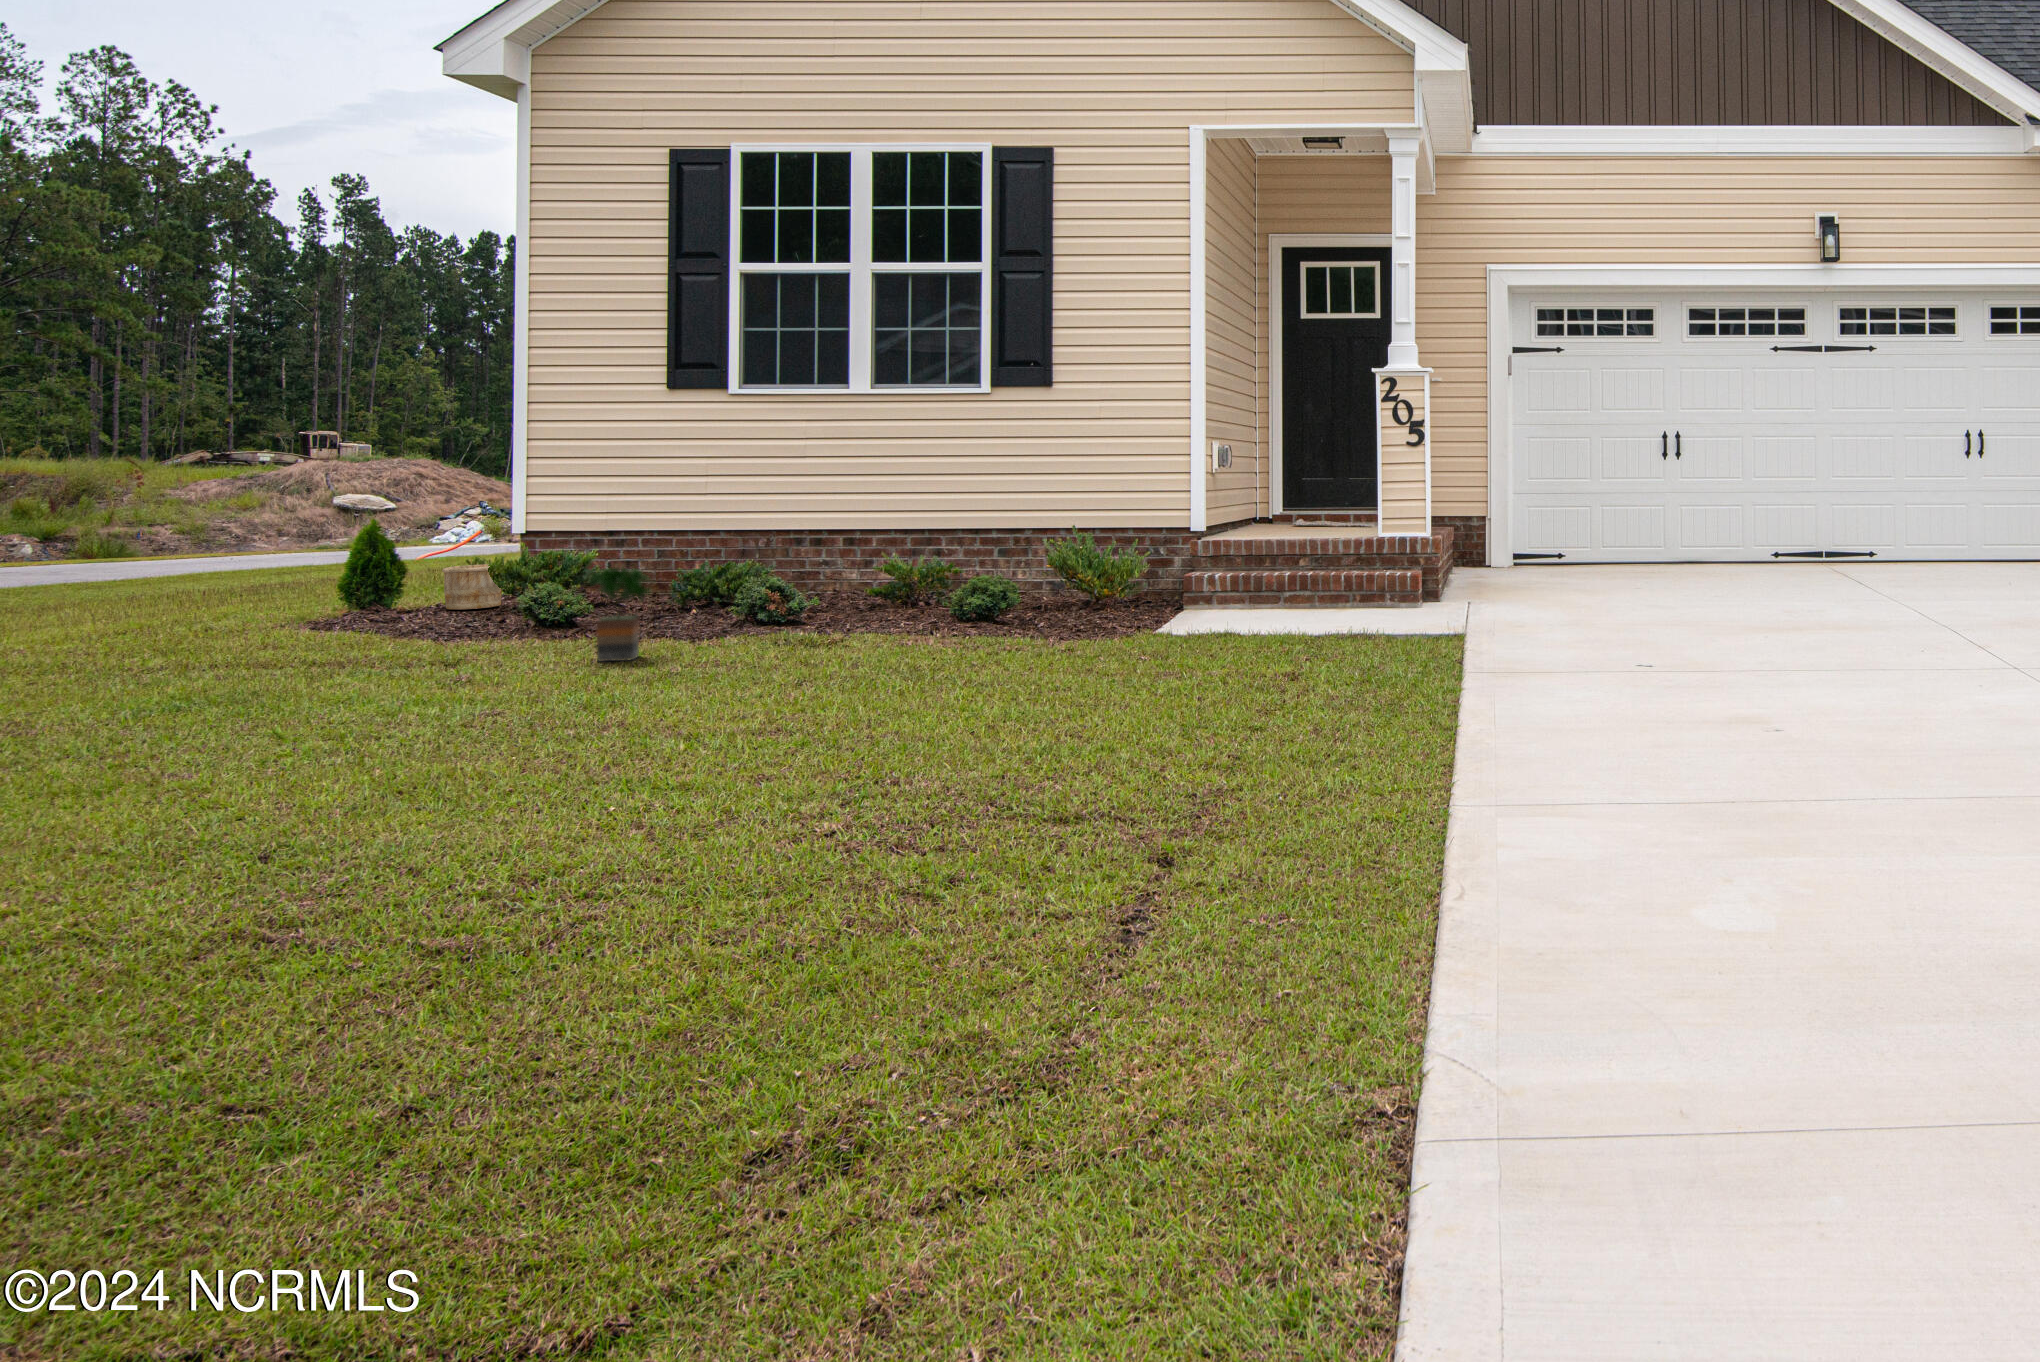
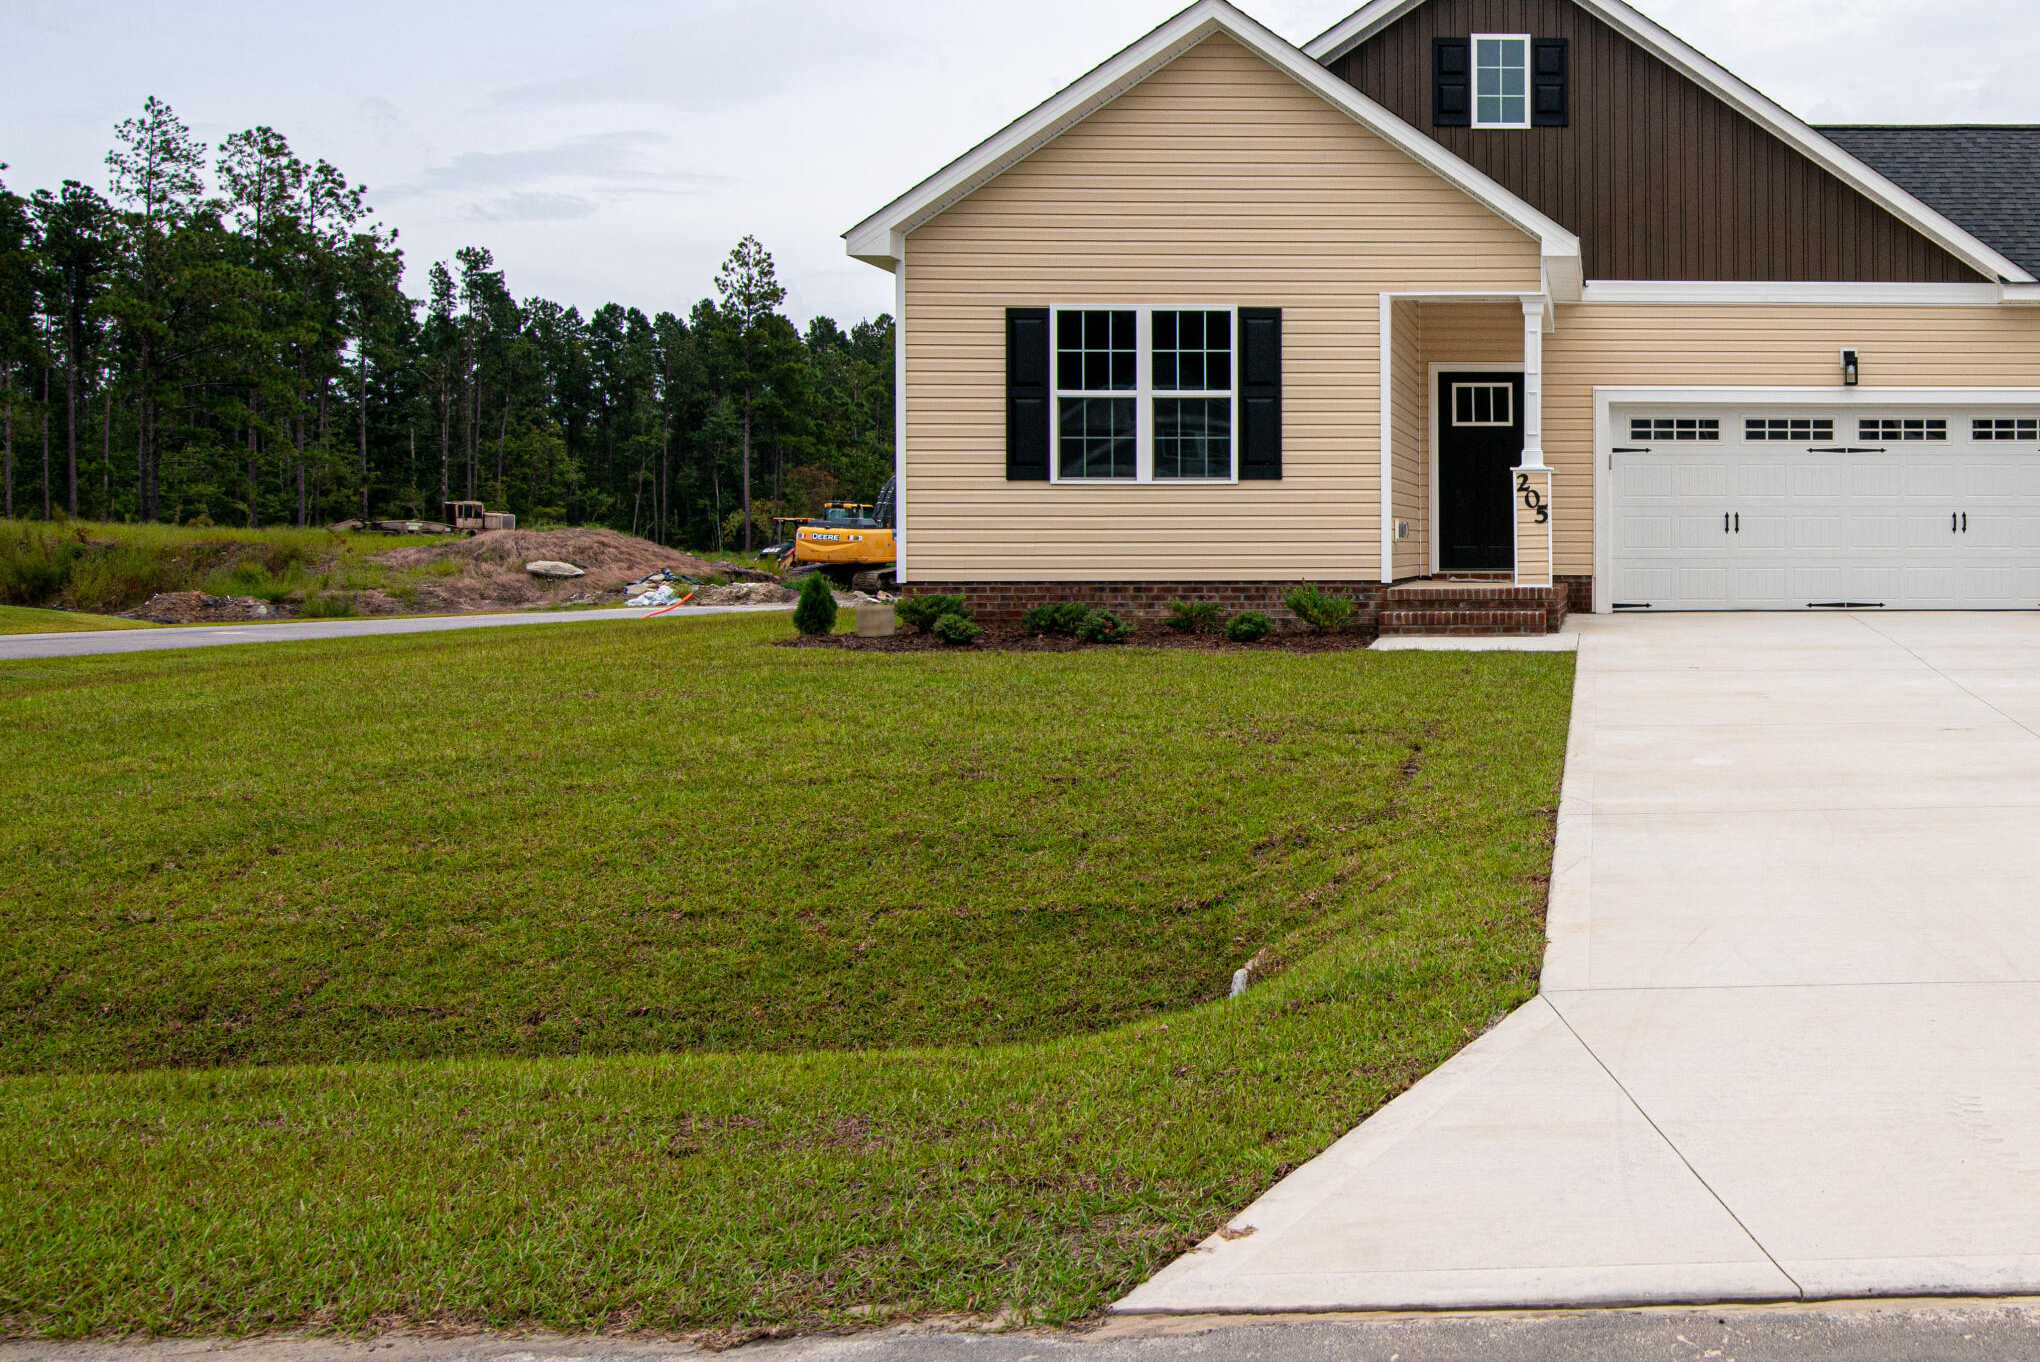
potted tree: present [589,567,651,661] -> none [974,605,1020,670]

